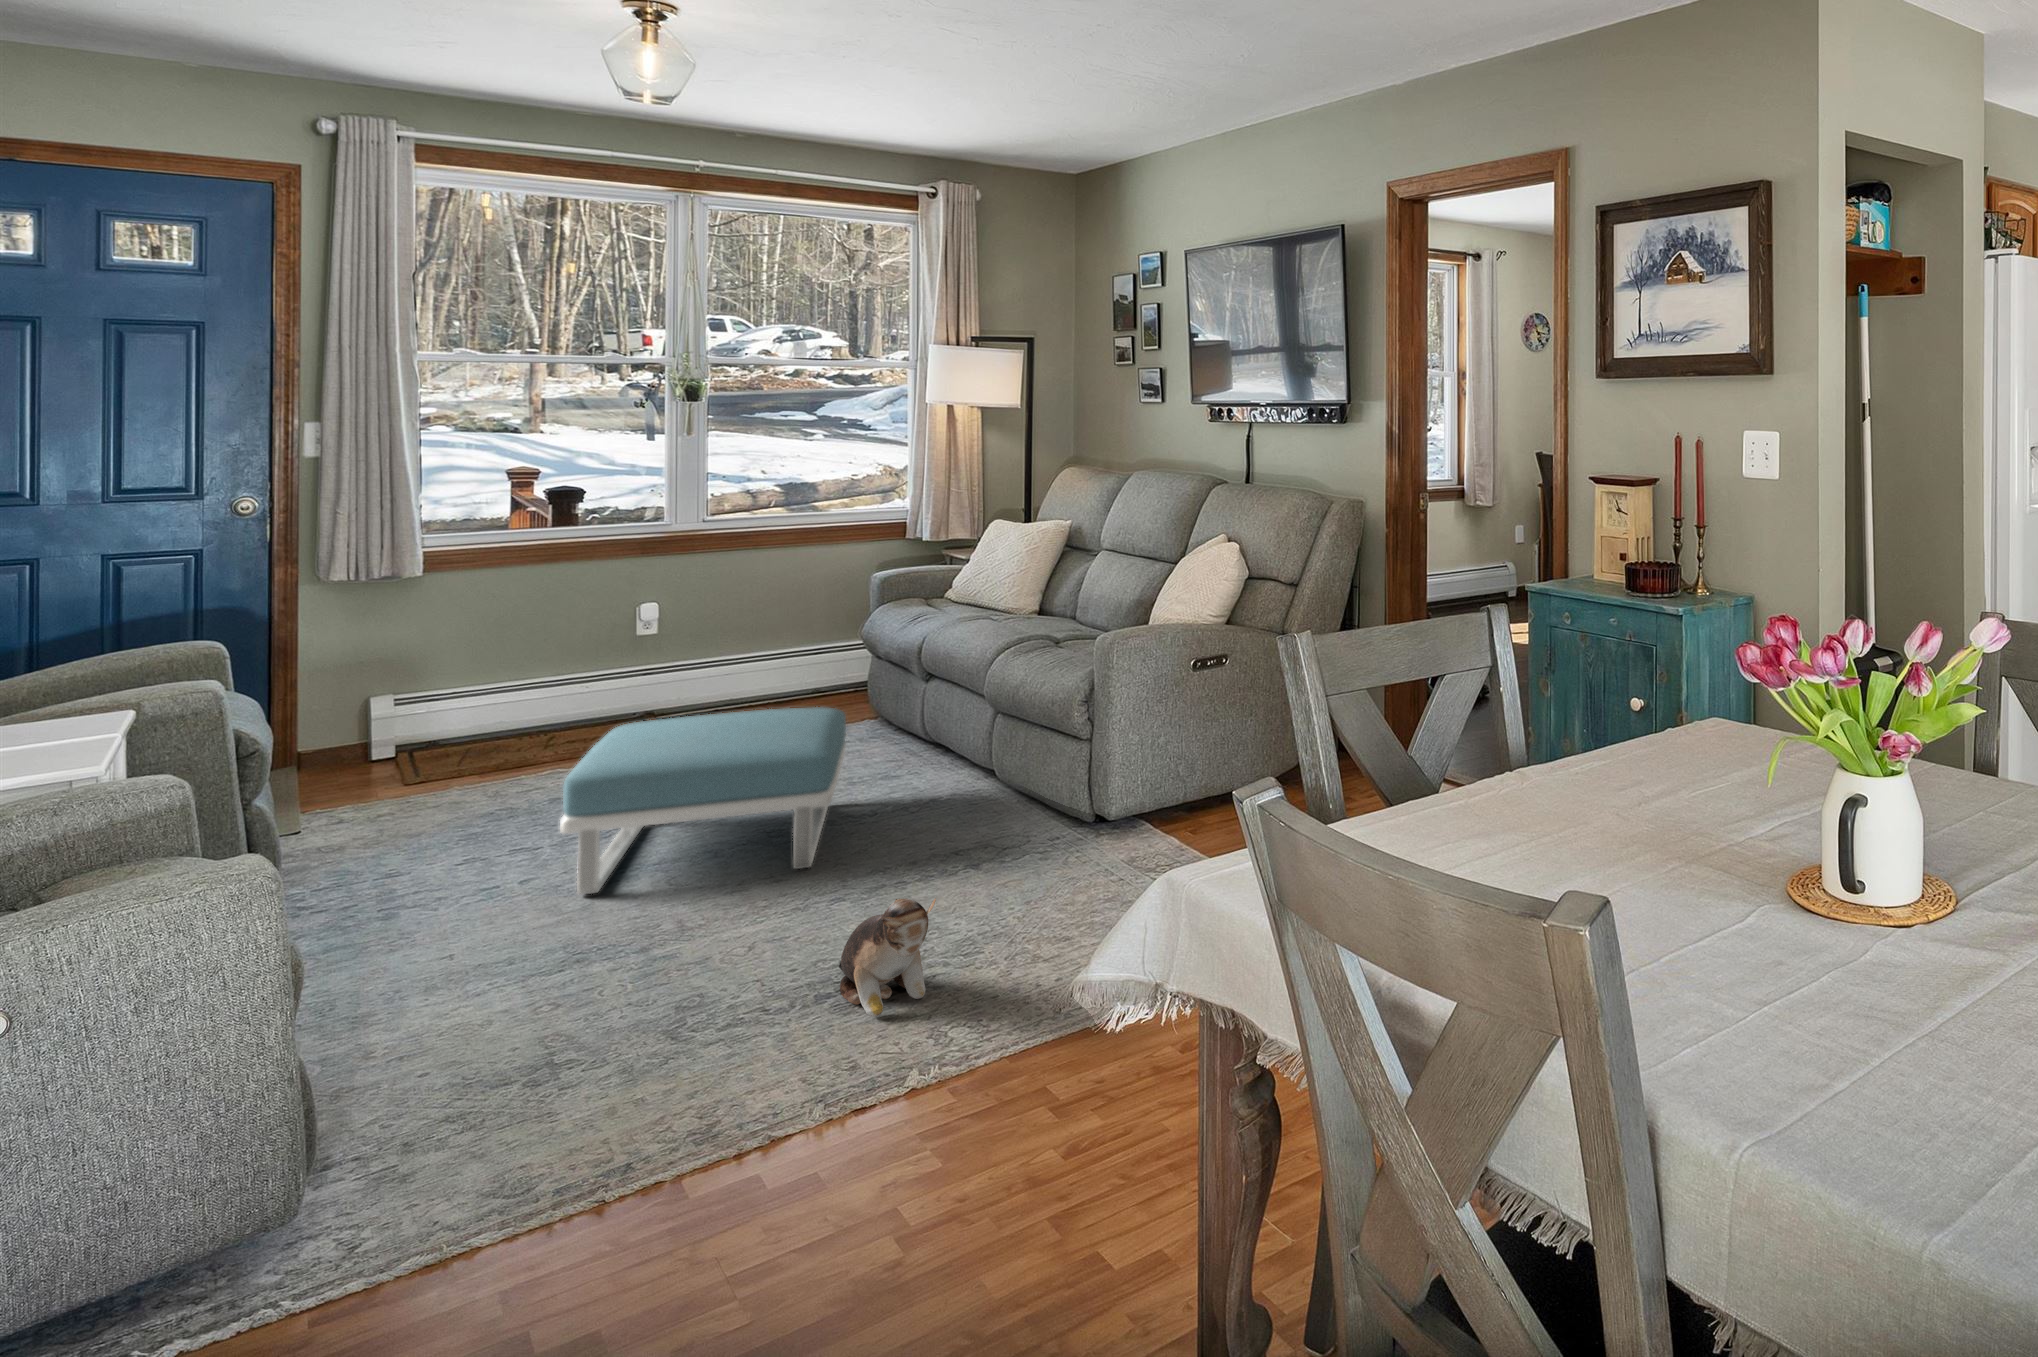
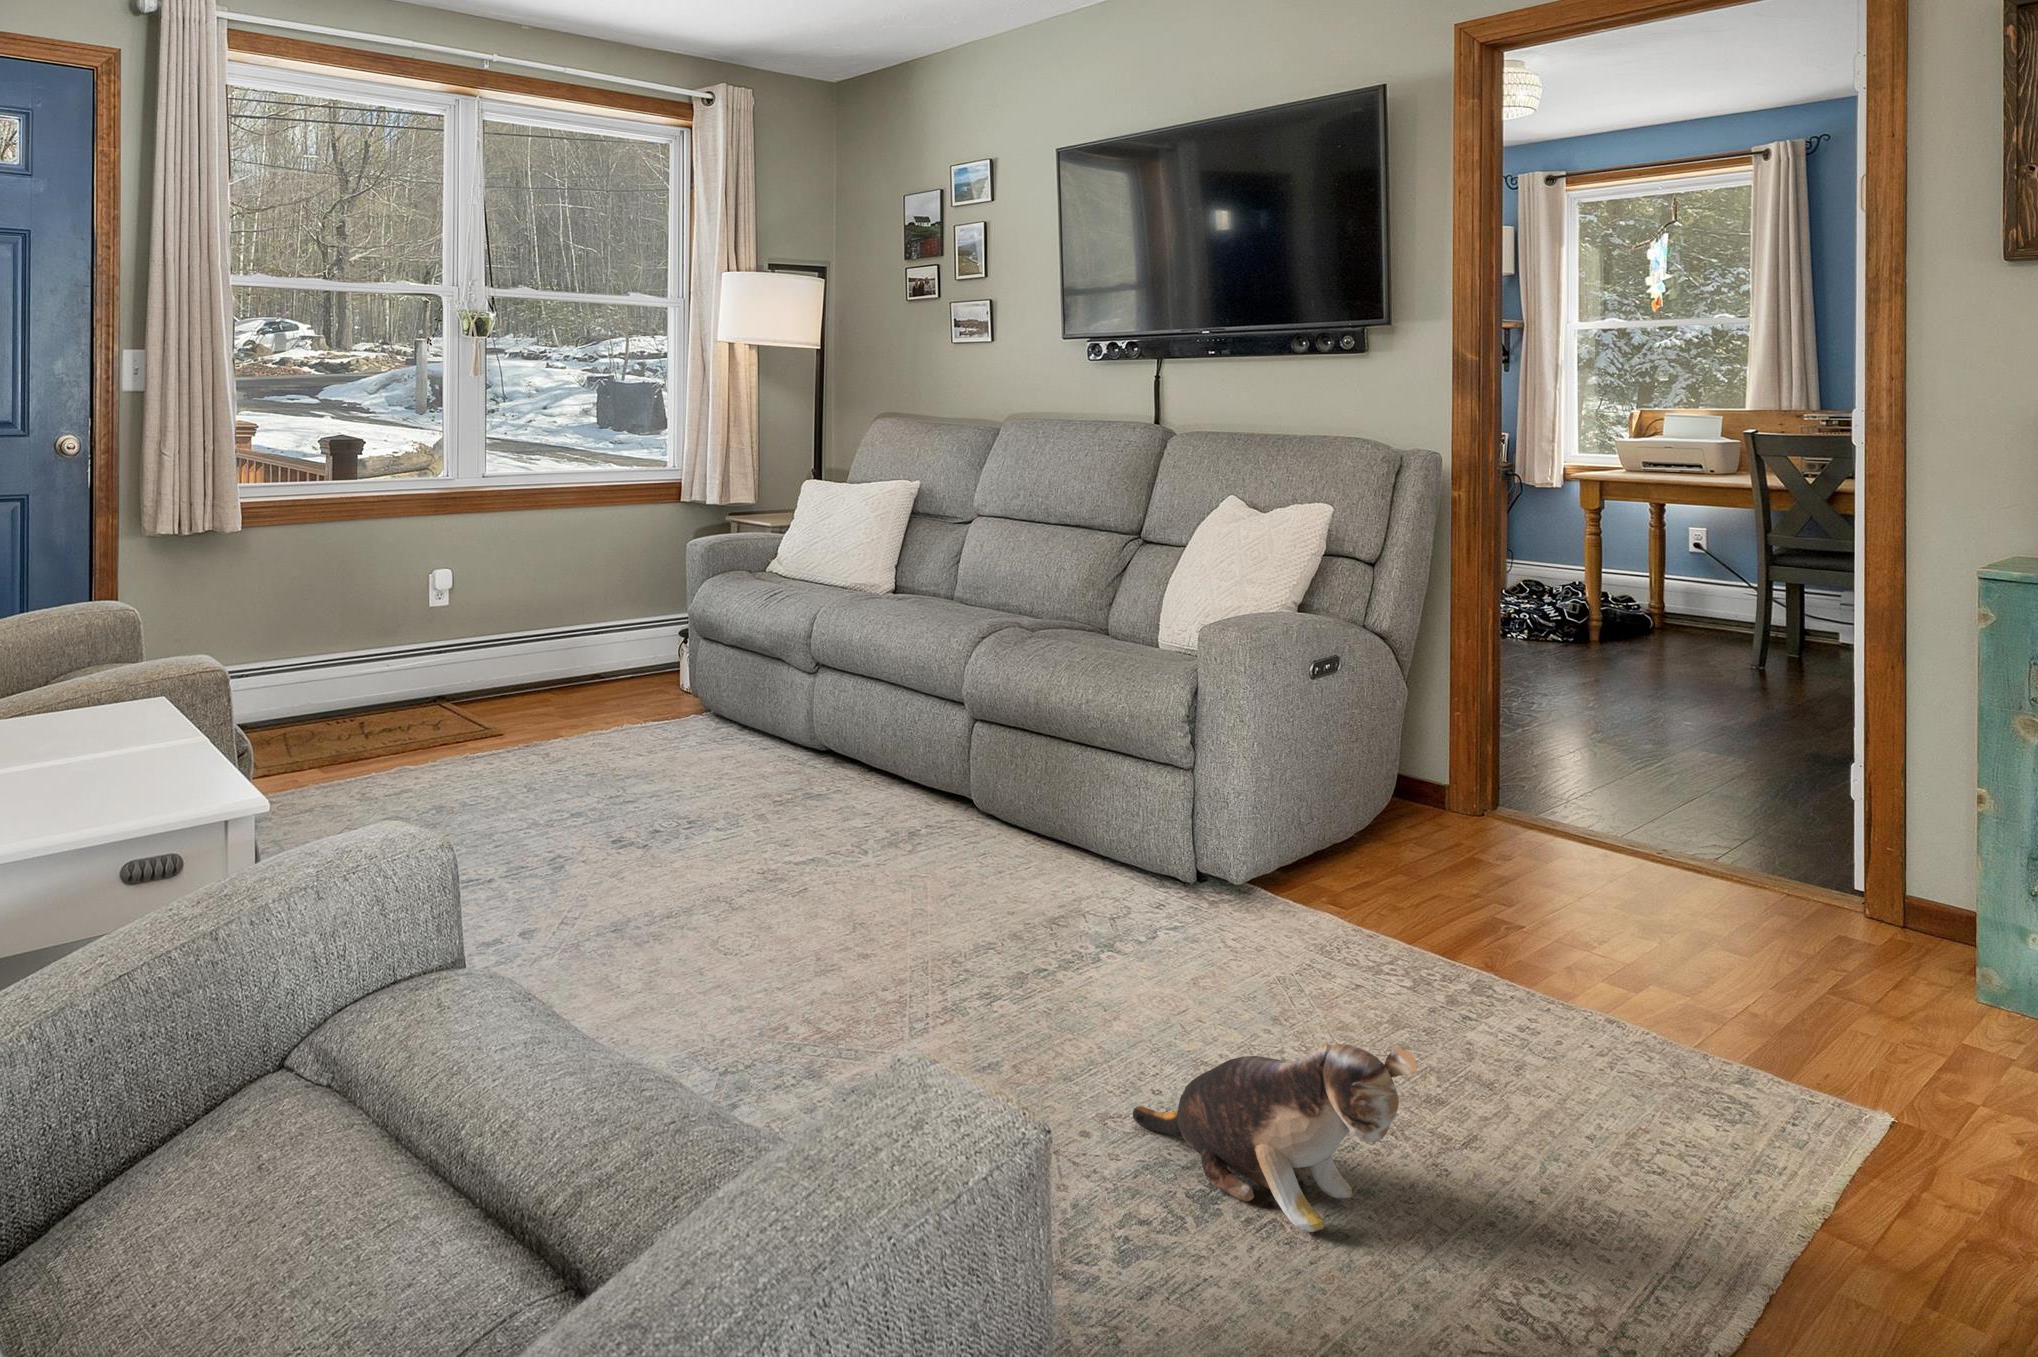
footstool: present [560,707,846,895] -> none [561,707,907,959]

